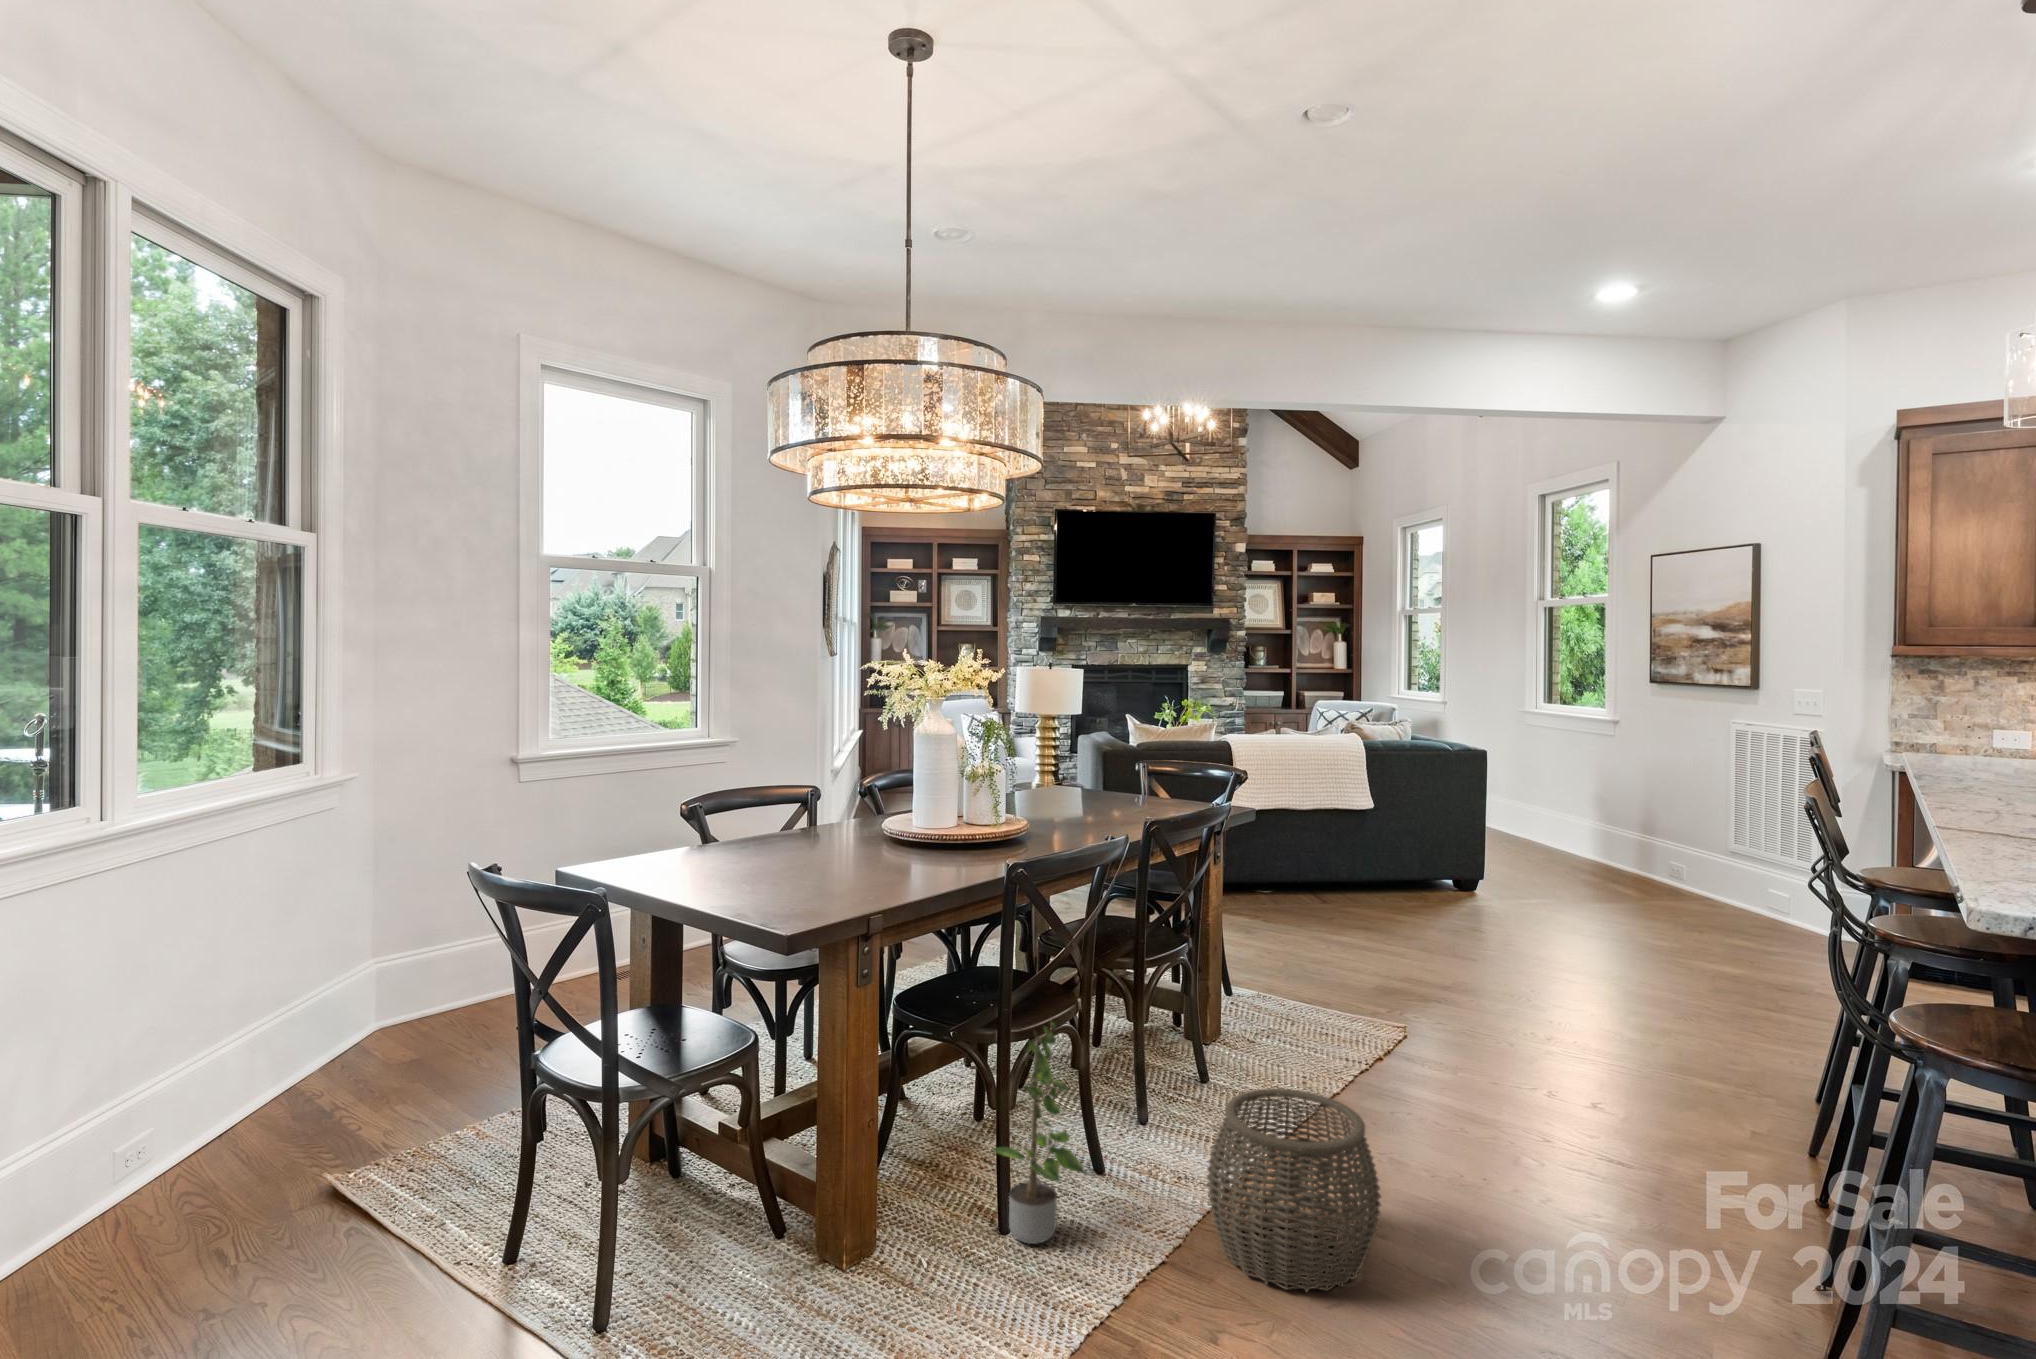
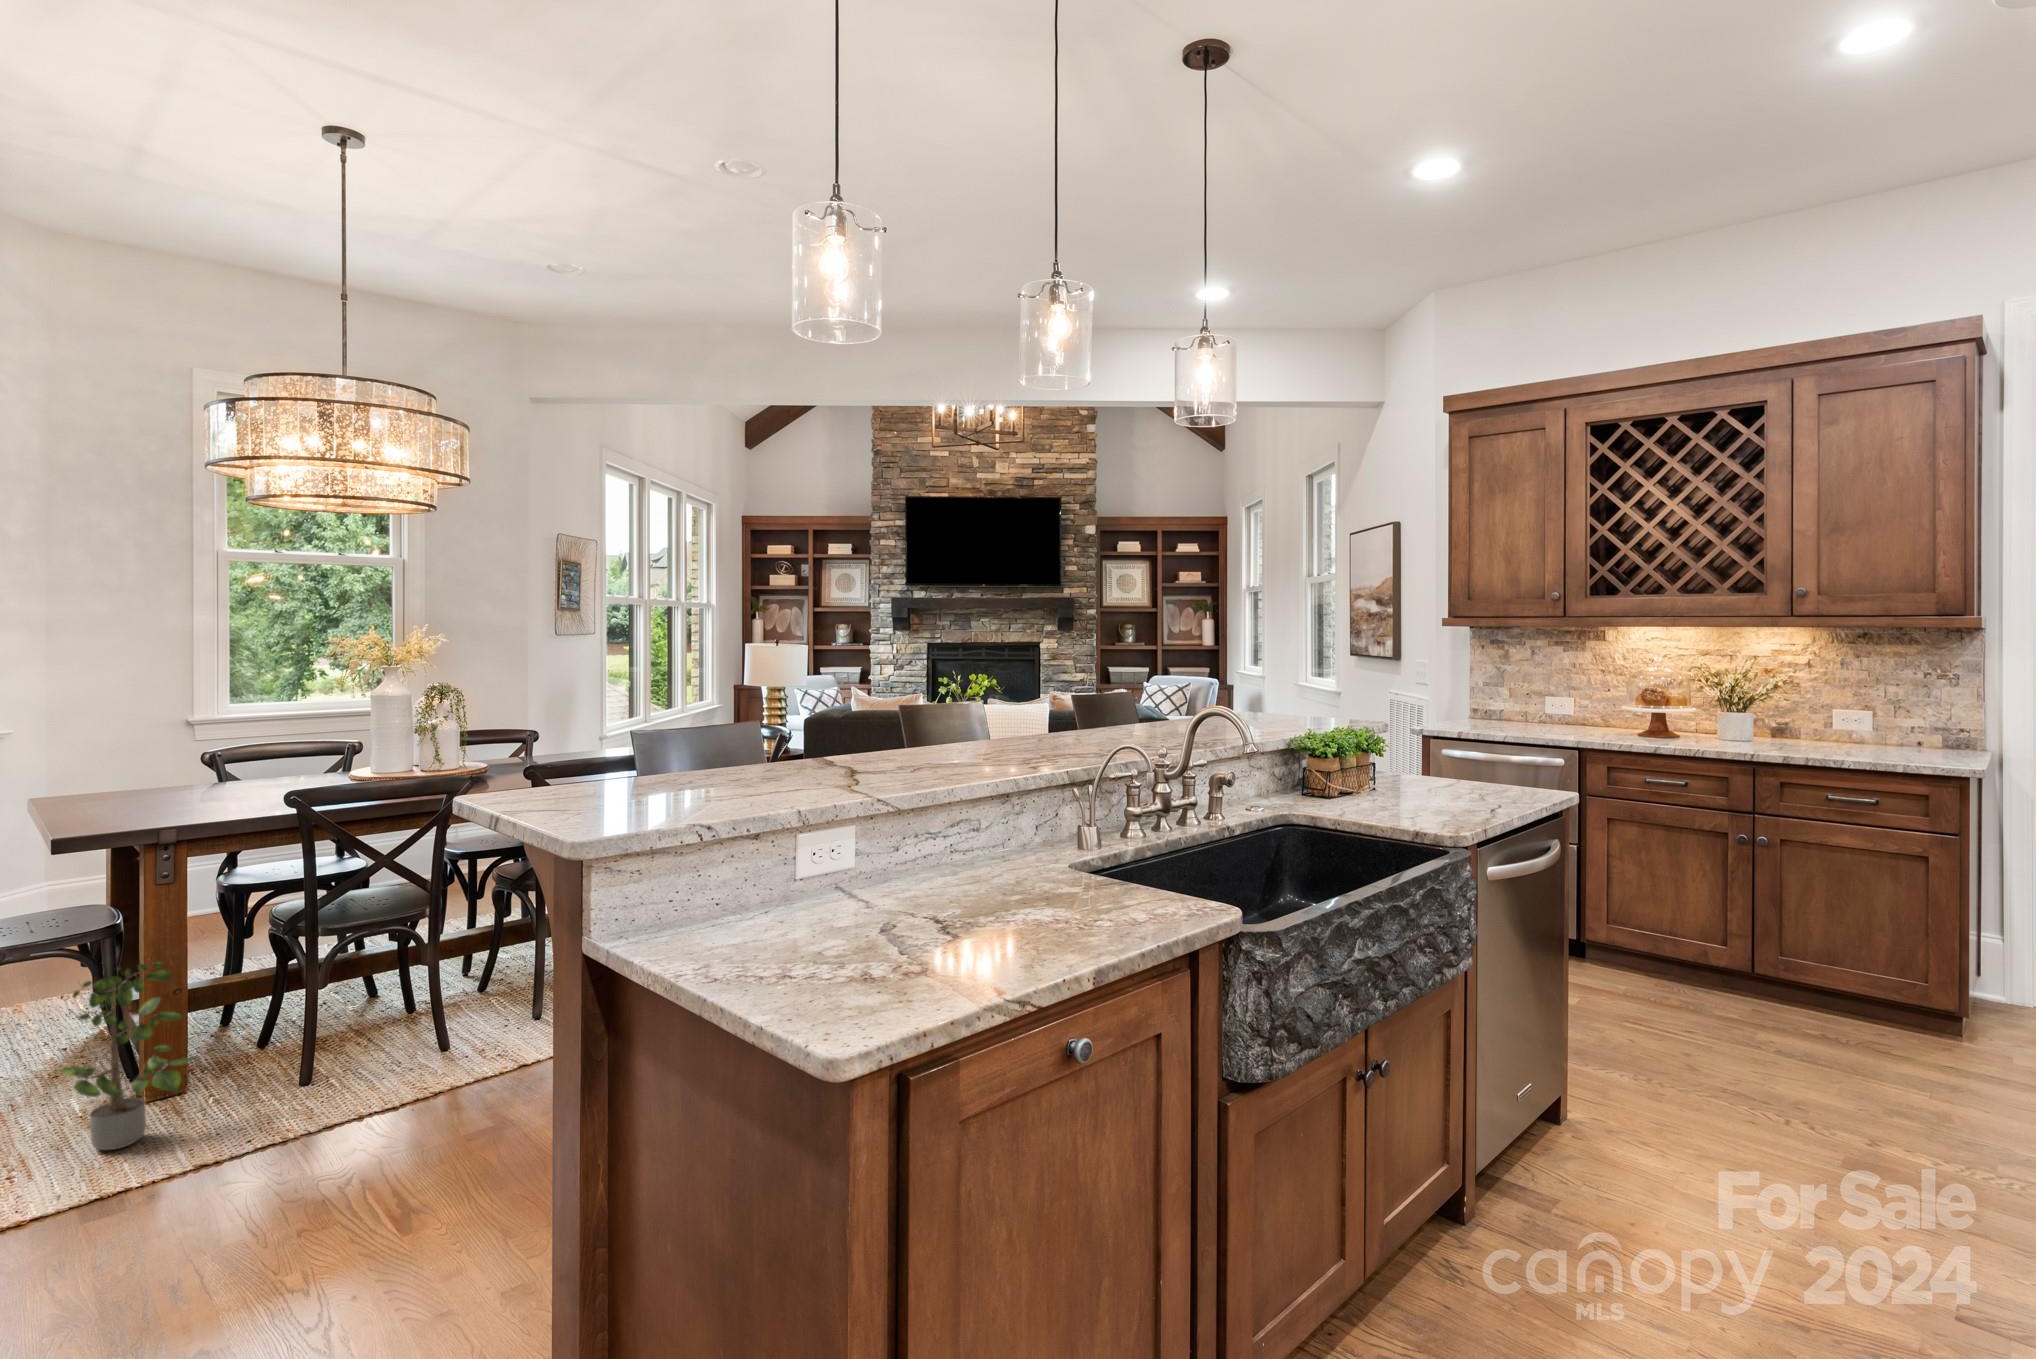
woven basket: present [1207,1088,1381,1292] -> none [209,1024,390,1199]

